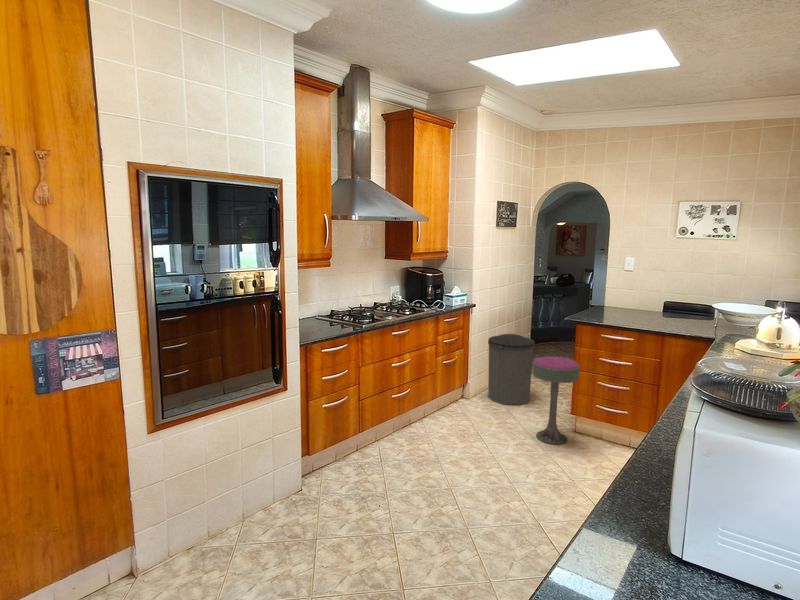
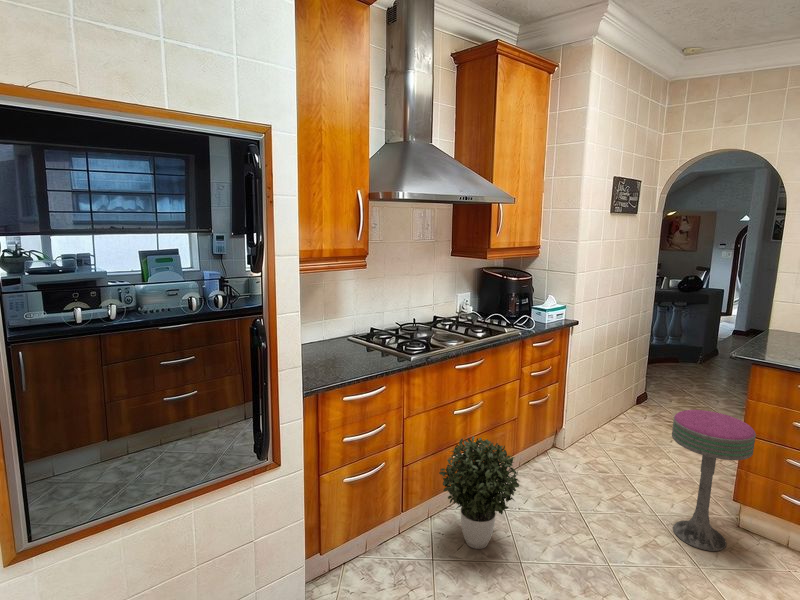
trash can: present [488,333,535,405] -> none [591,363,665,466]
potted plant: none [383,379,437,454] -> present [439,436,520,549]

